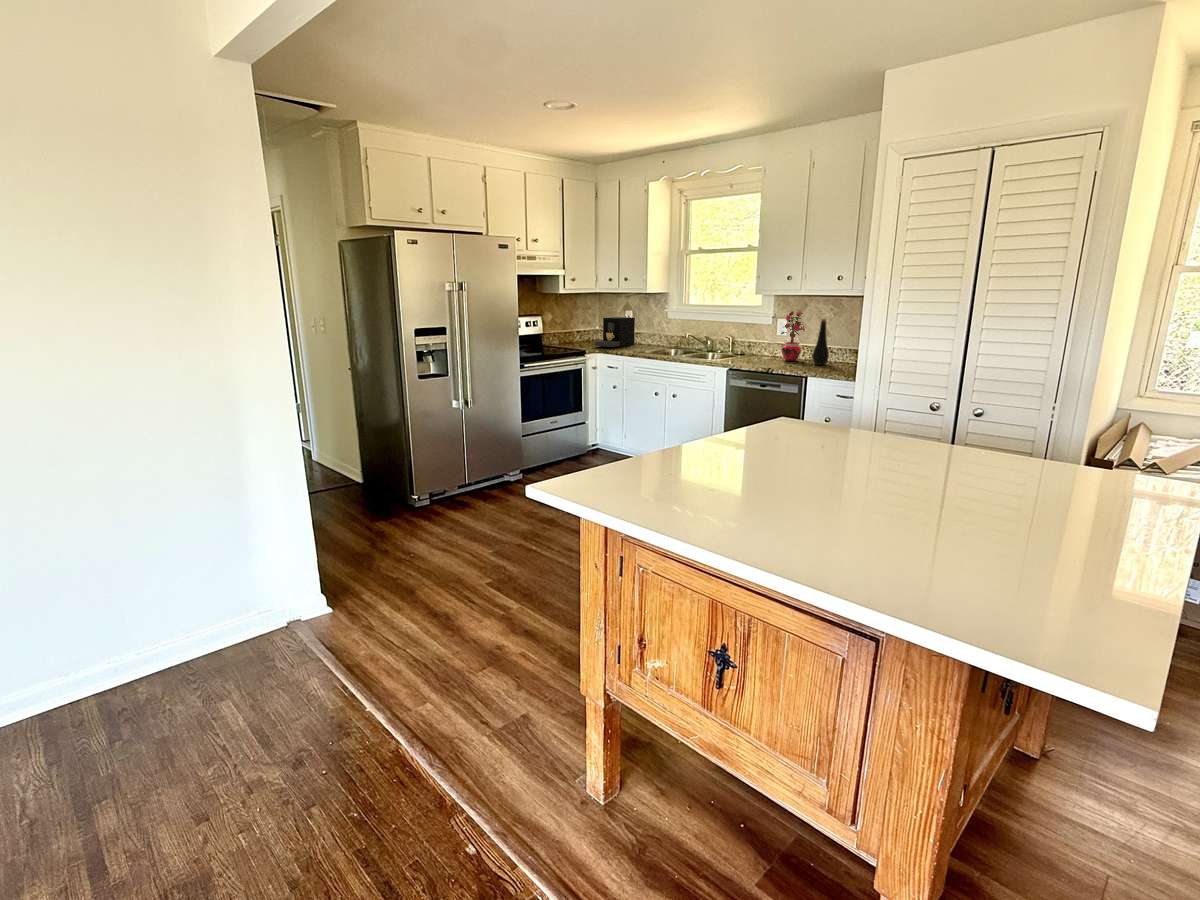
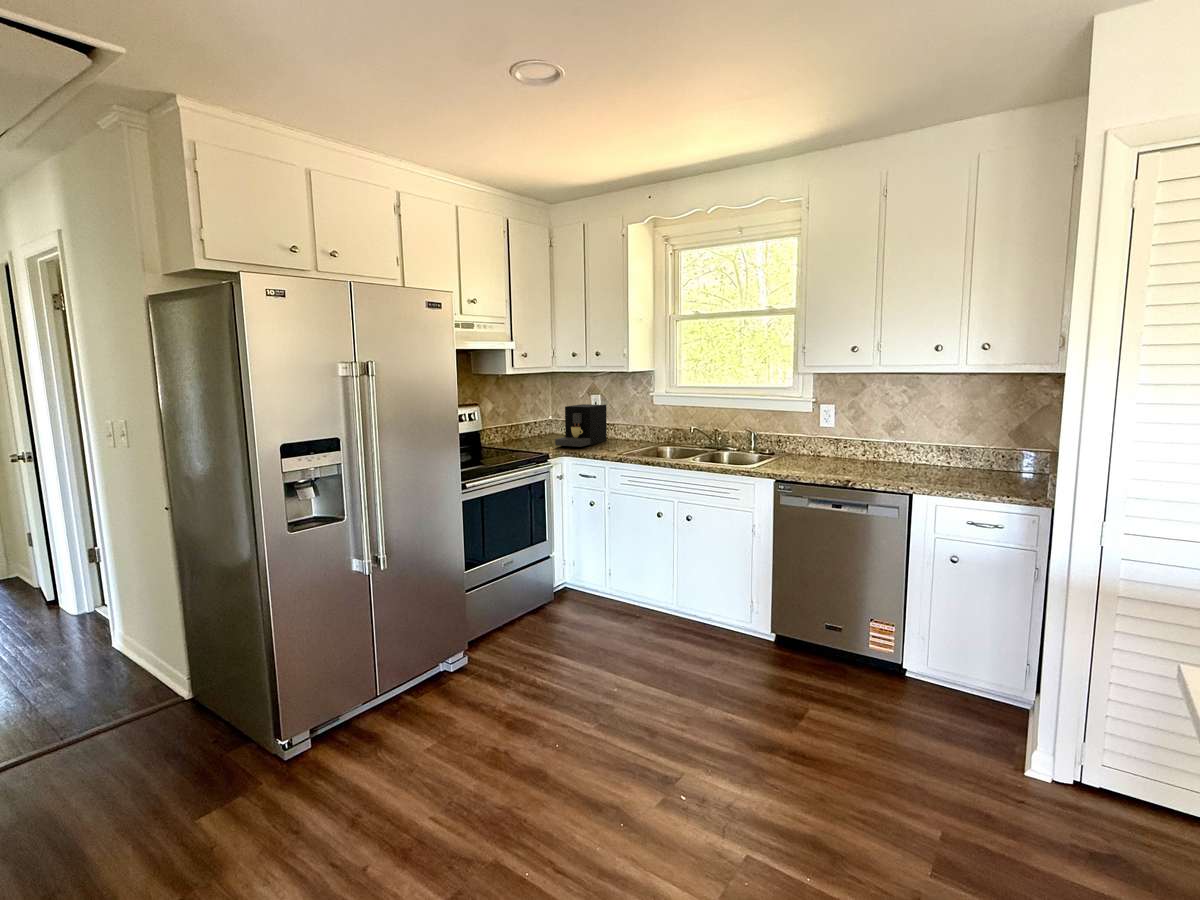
potted plant: present [781,311,805,361] -> none [834,394,874,464]
bottle: present [812,319,829,365] -> none [890,406,915,470]

